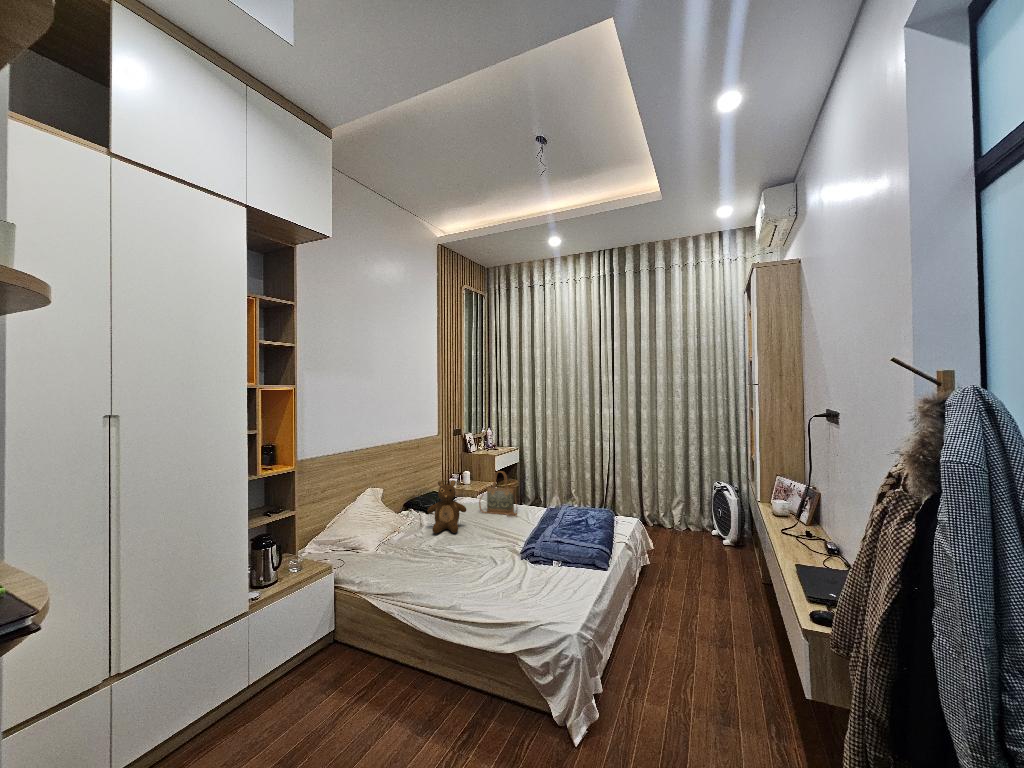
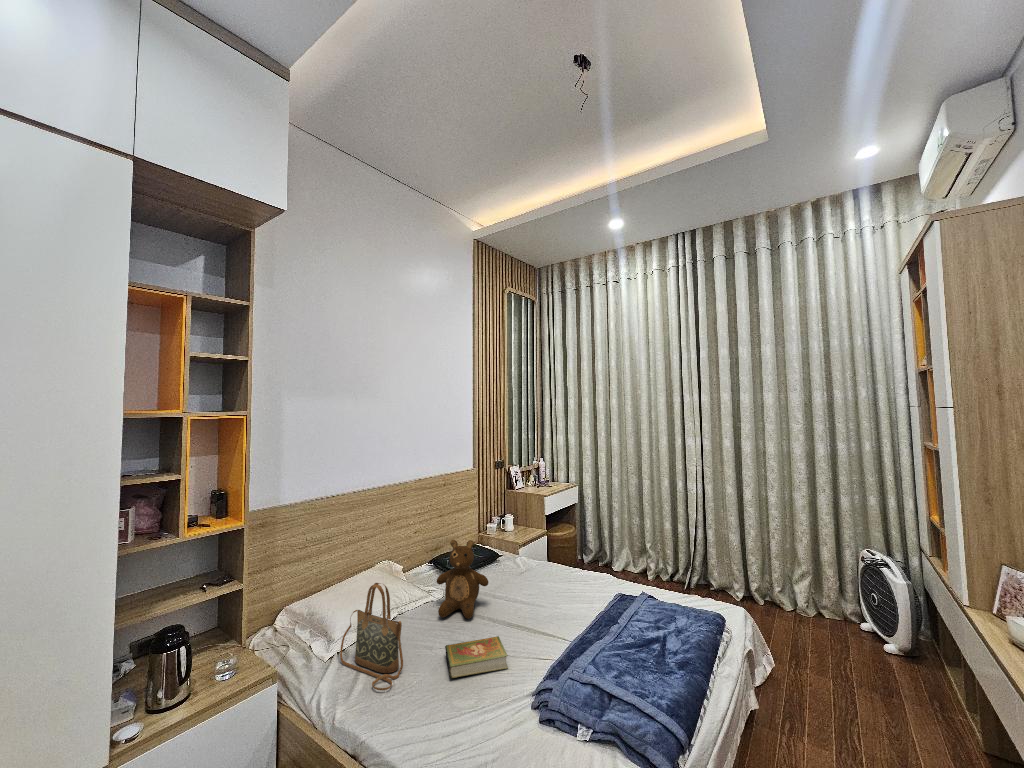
handbag: present [479,471,517,517] -> present [340,583,403,690]
book: none [446,537,491,559] -> present [445,636,508,678]

